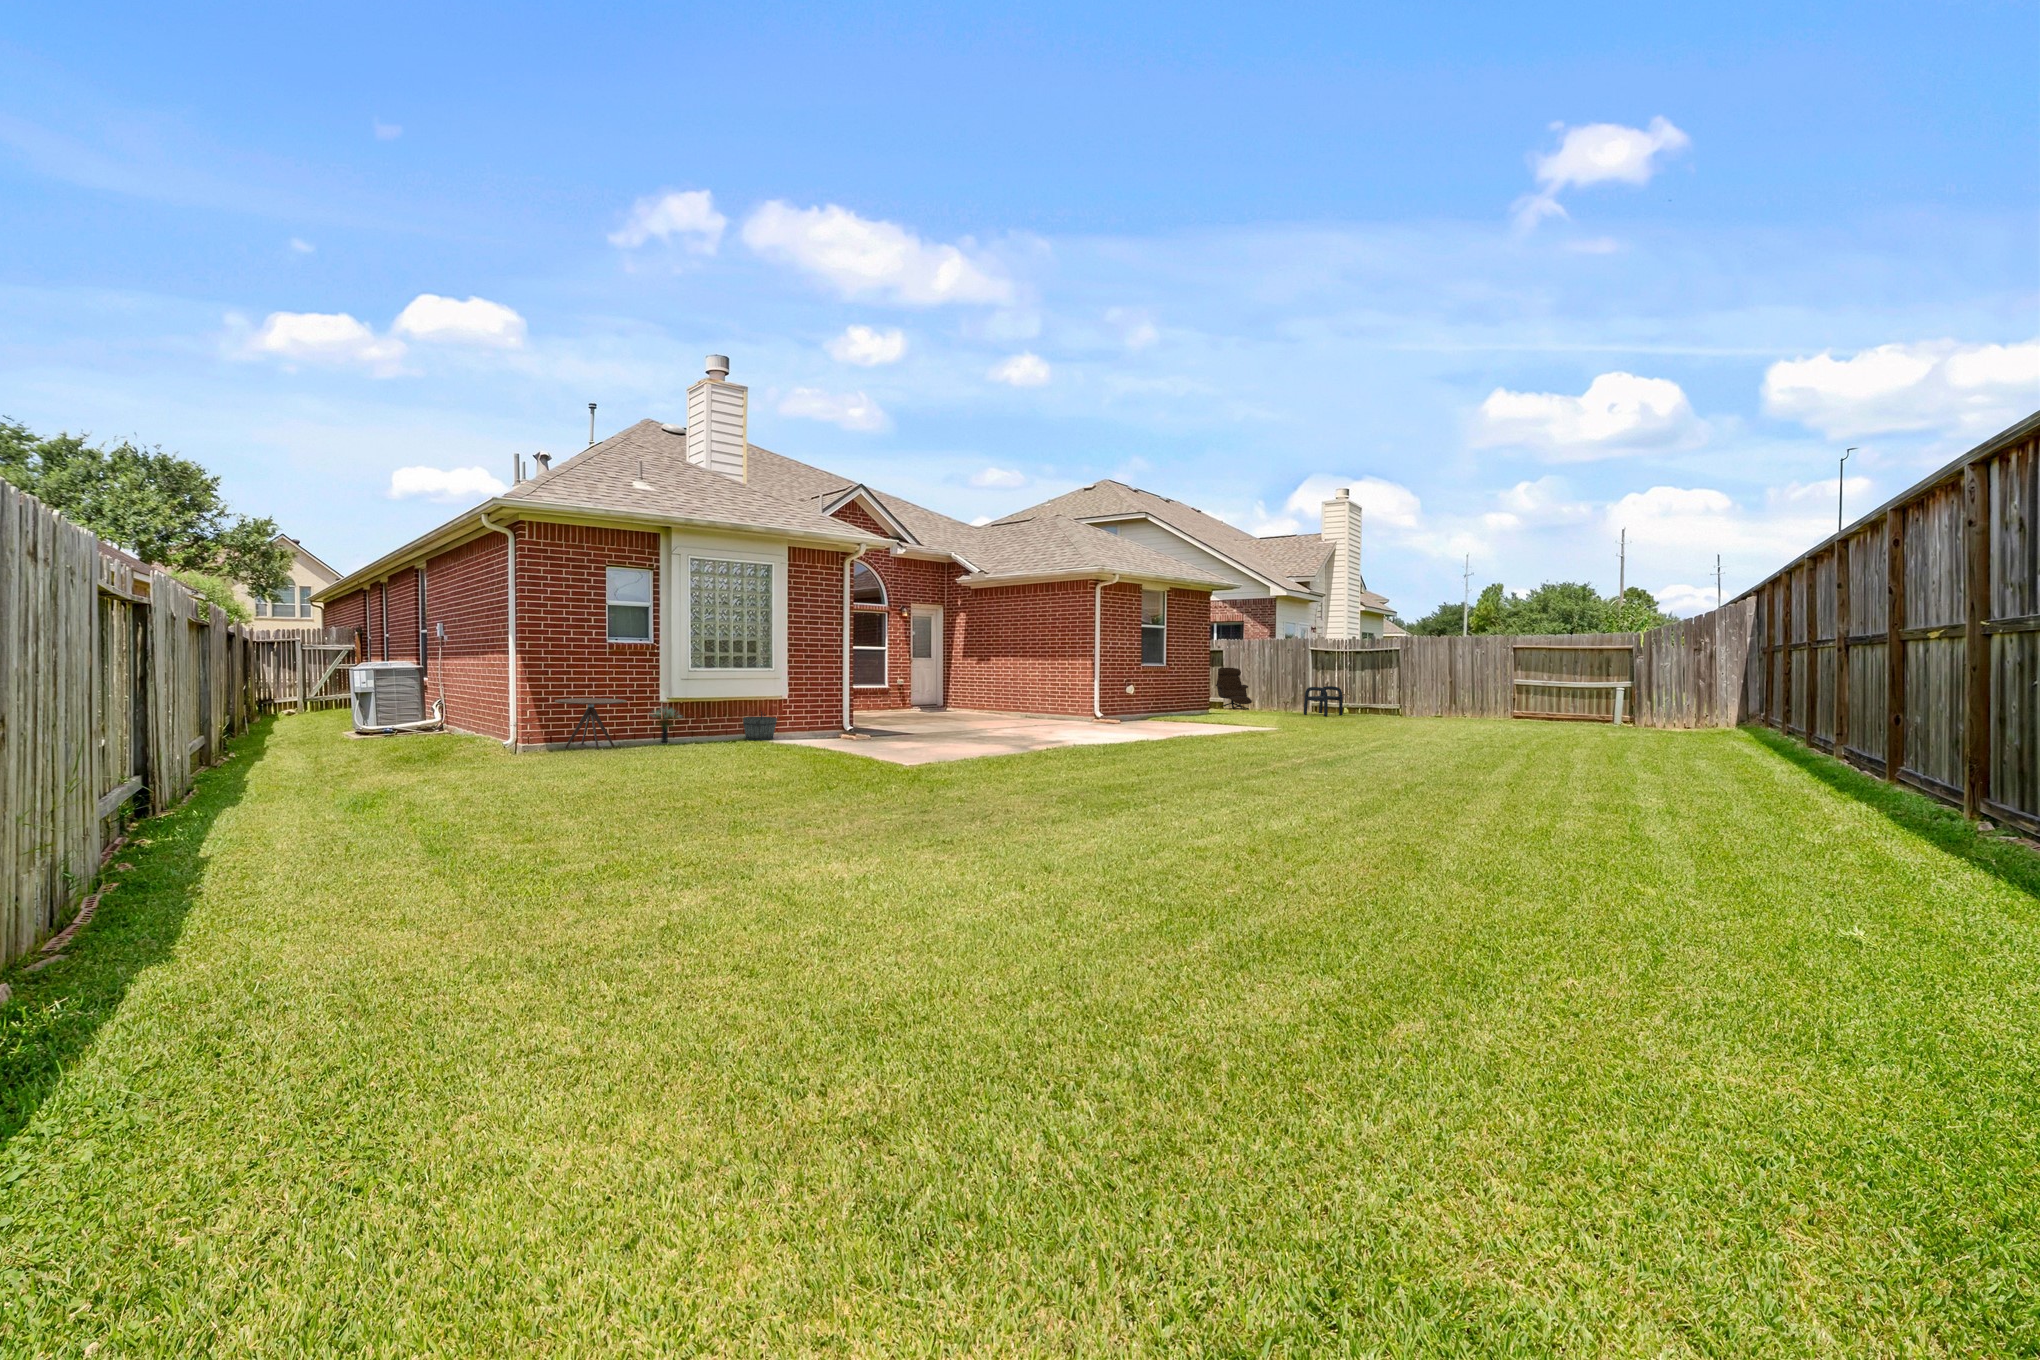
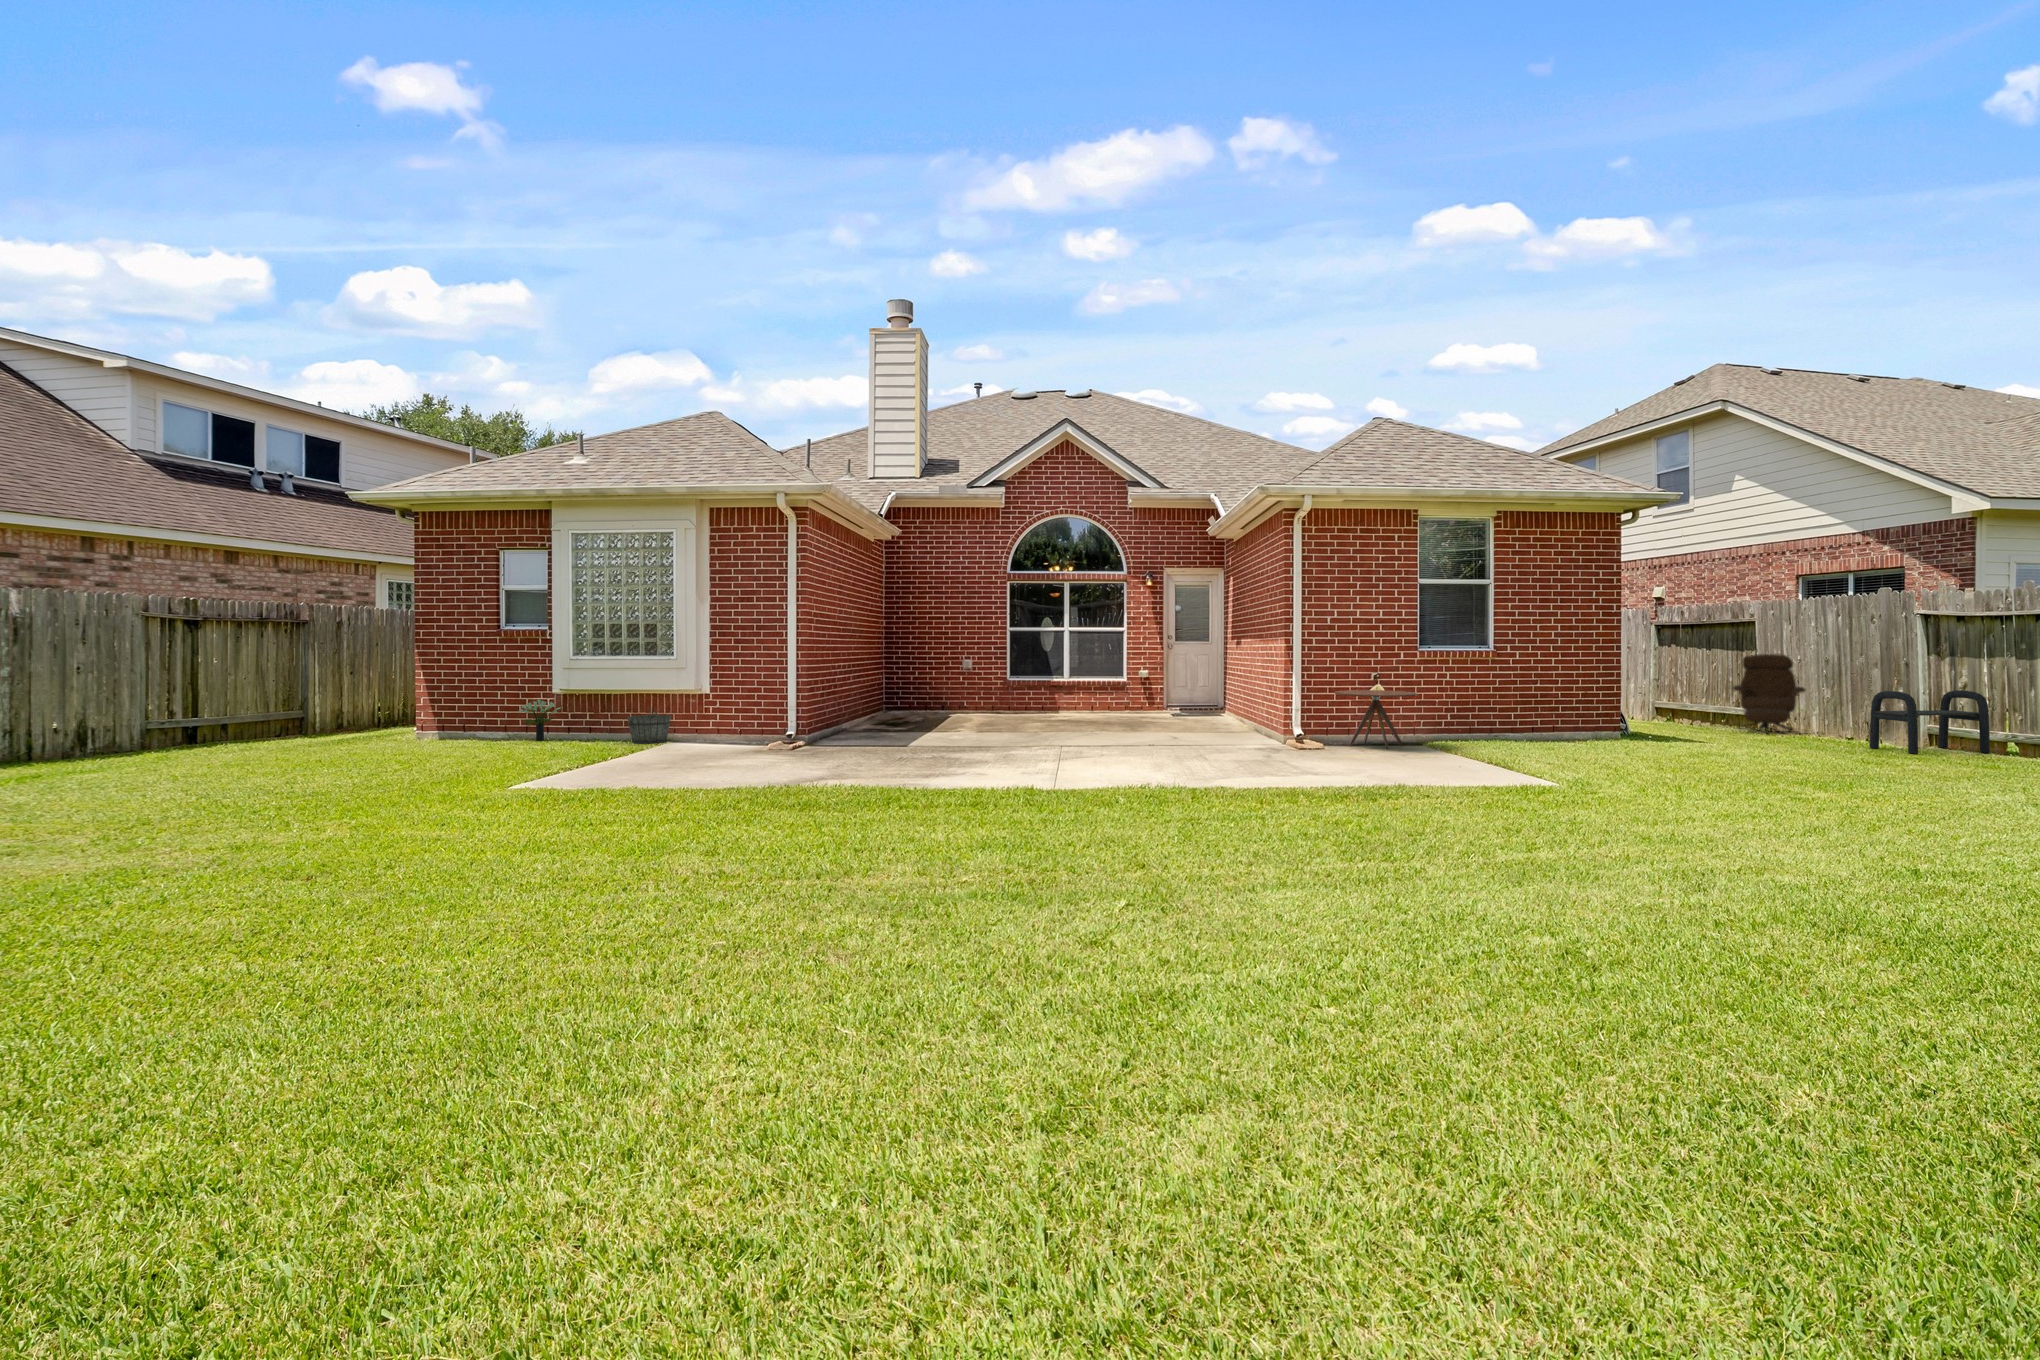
round table: present [555,698,627,749] -> present [1335,690,1418,749]

